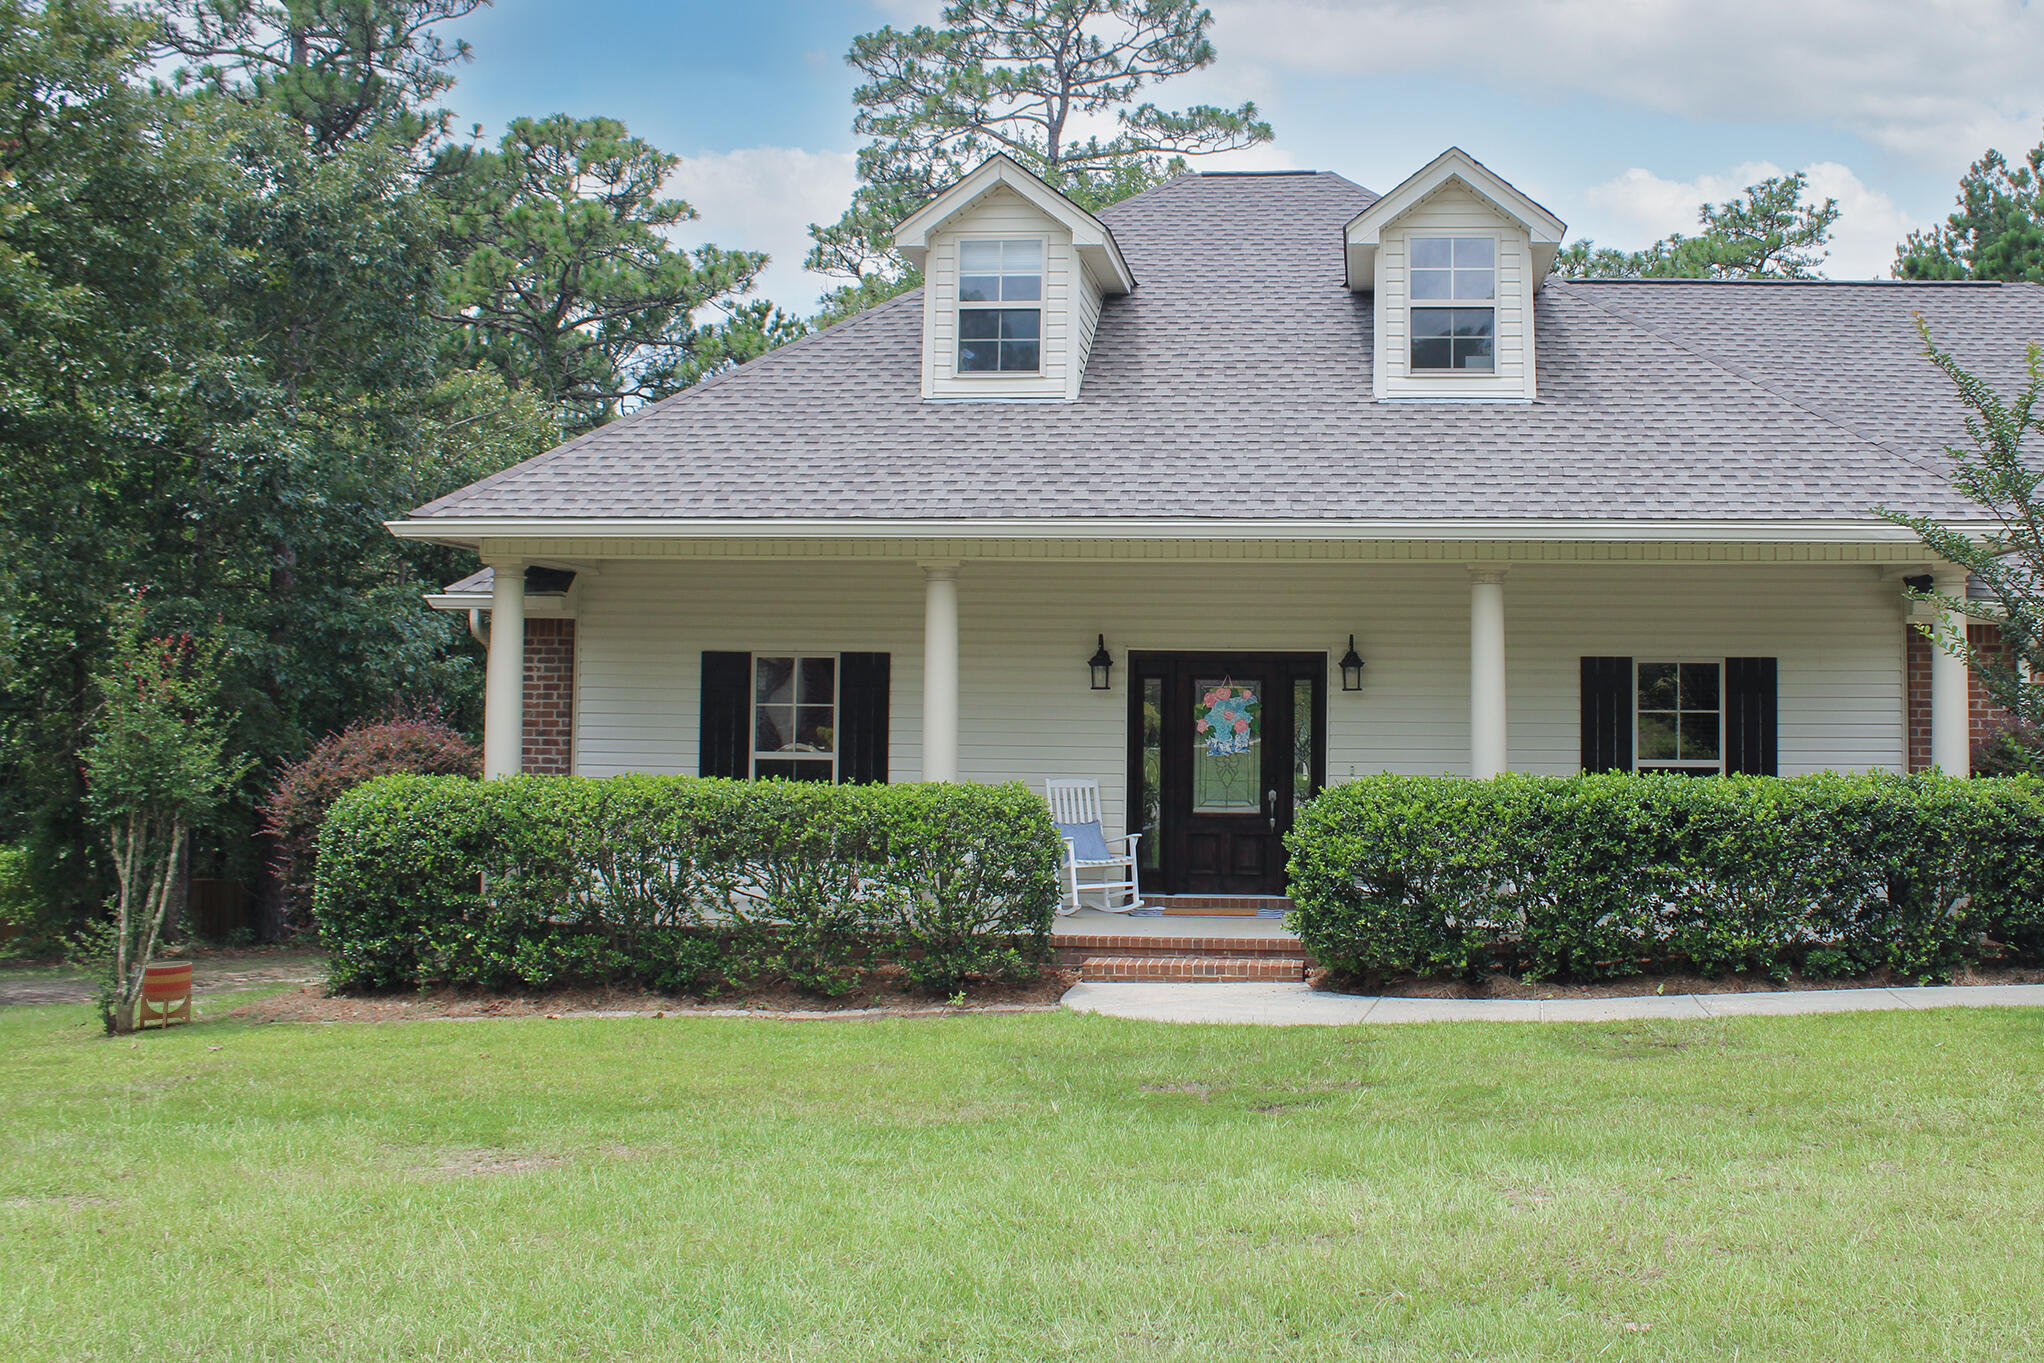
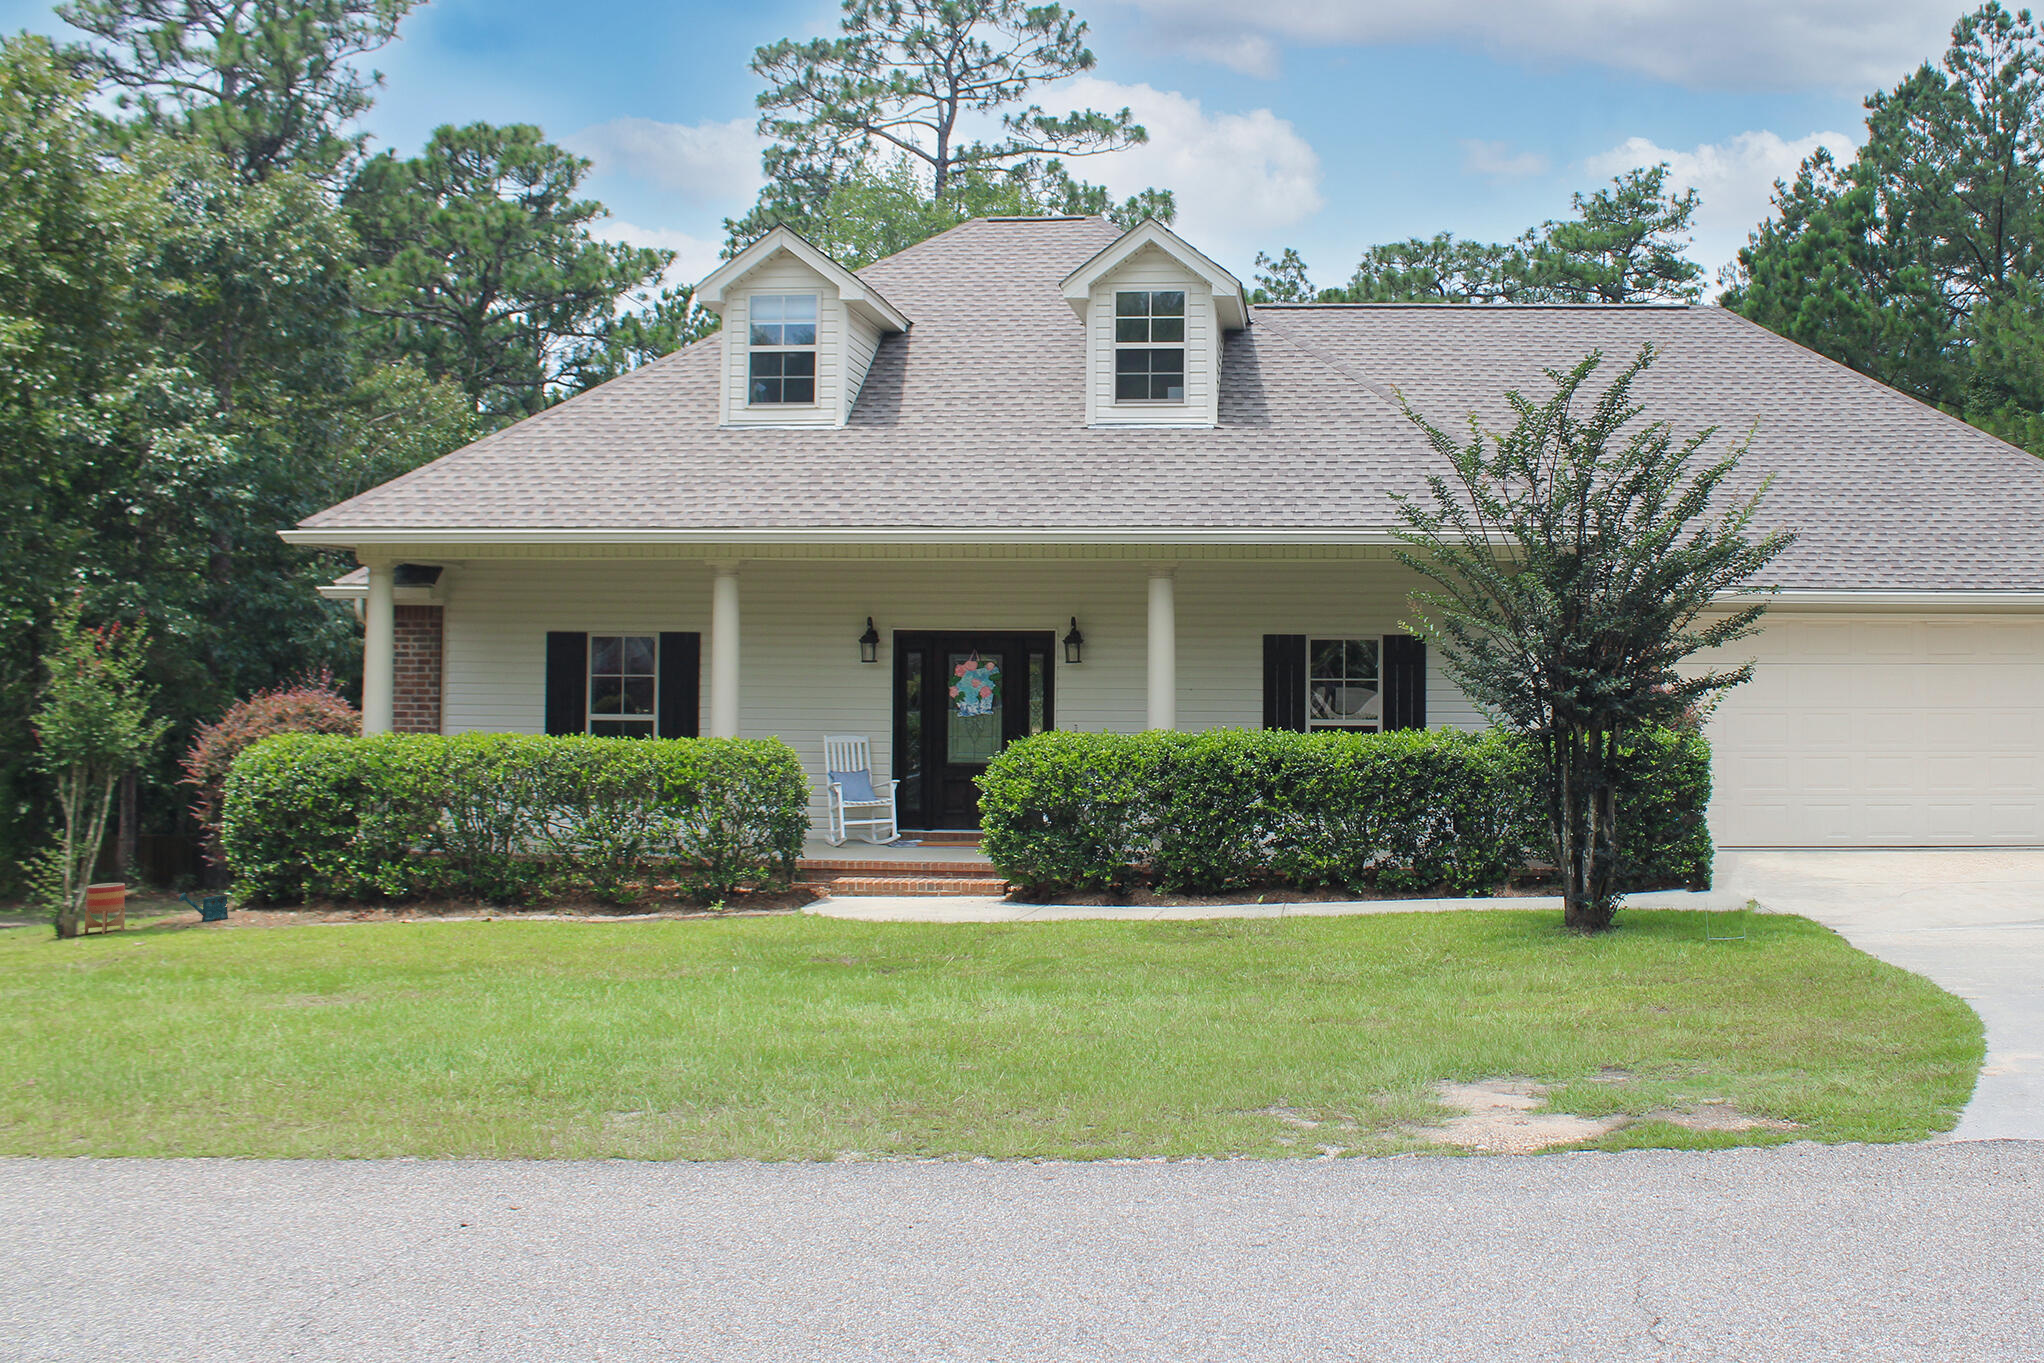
watering can: none [260,970,331,1013] -> present [179,893,228,922]

